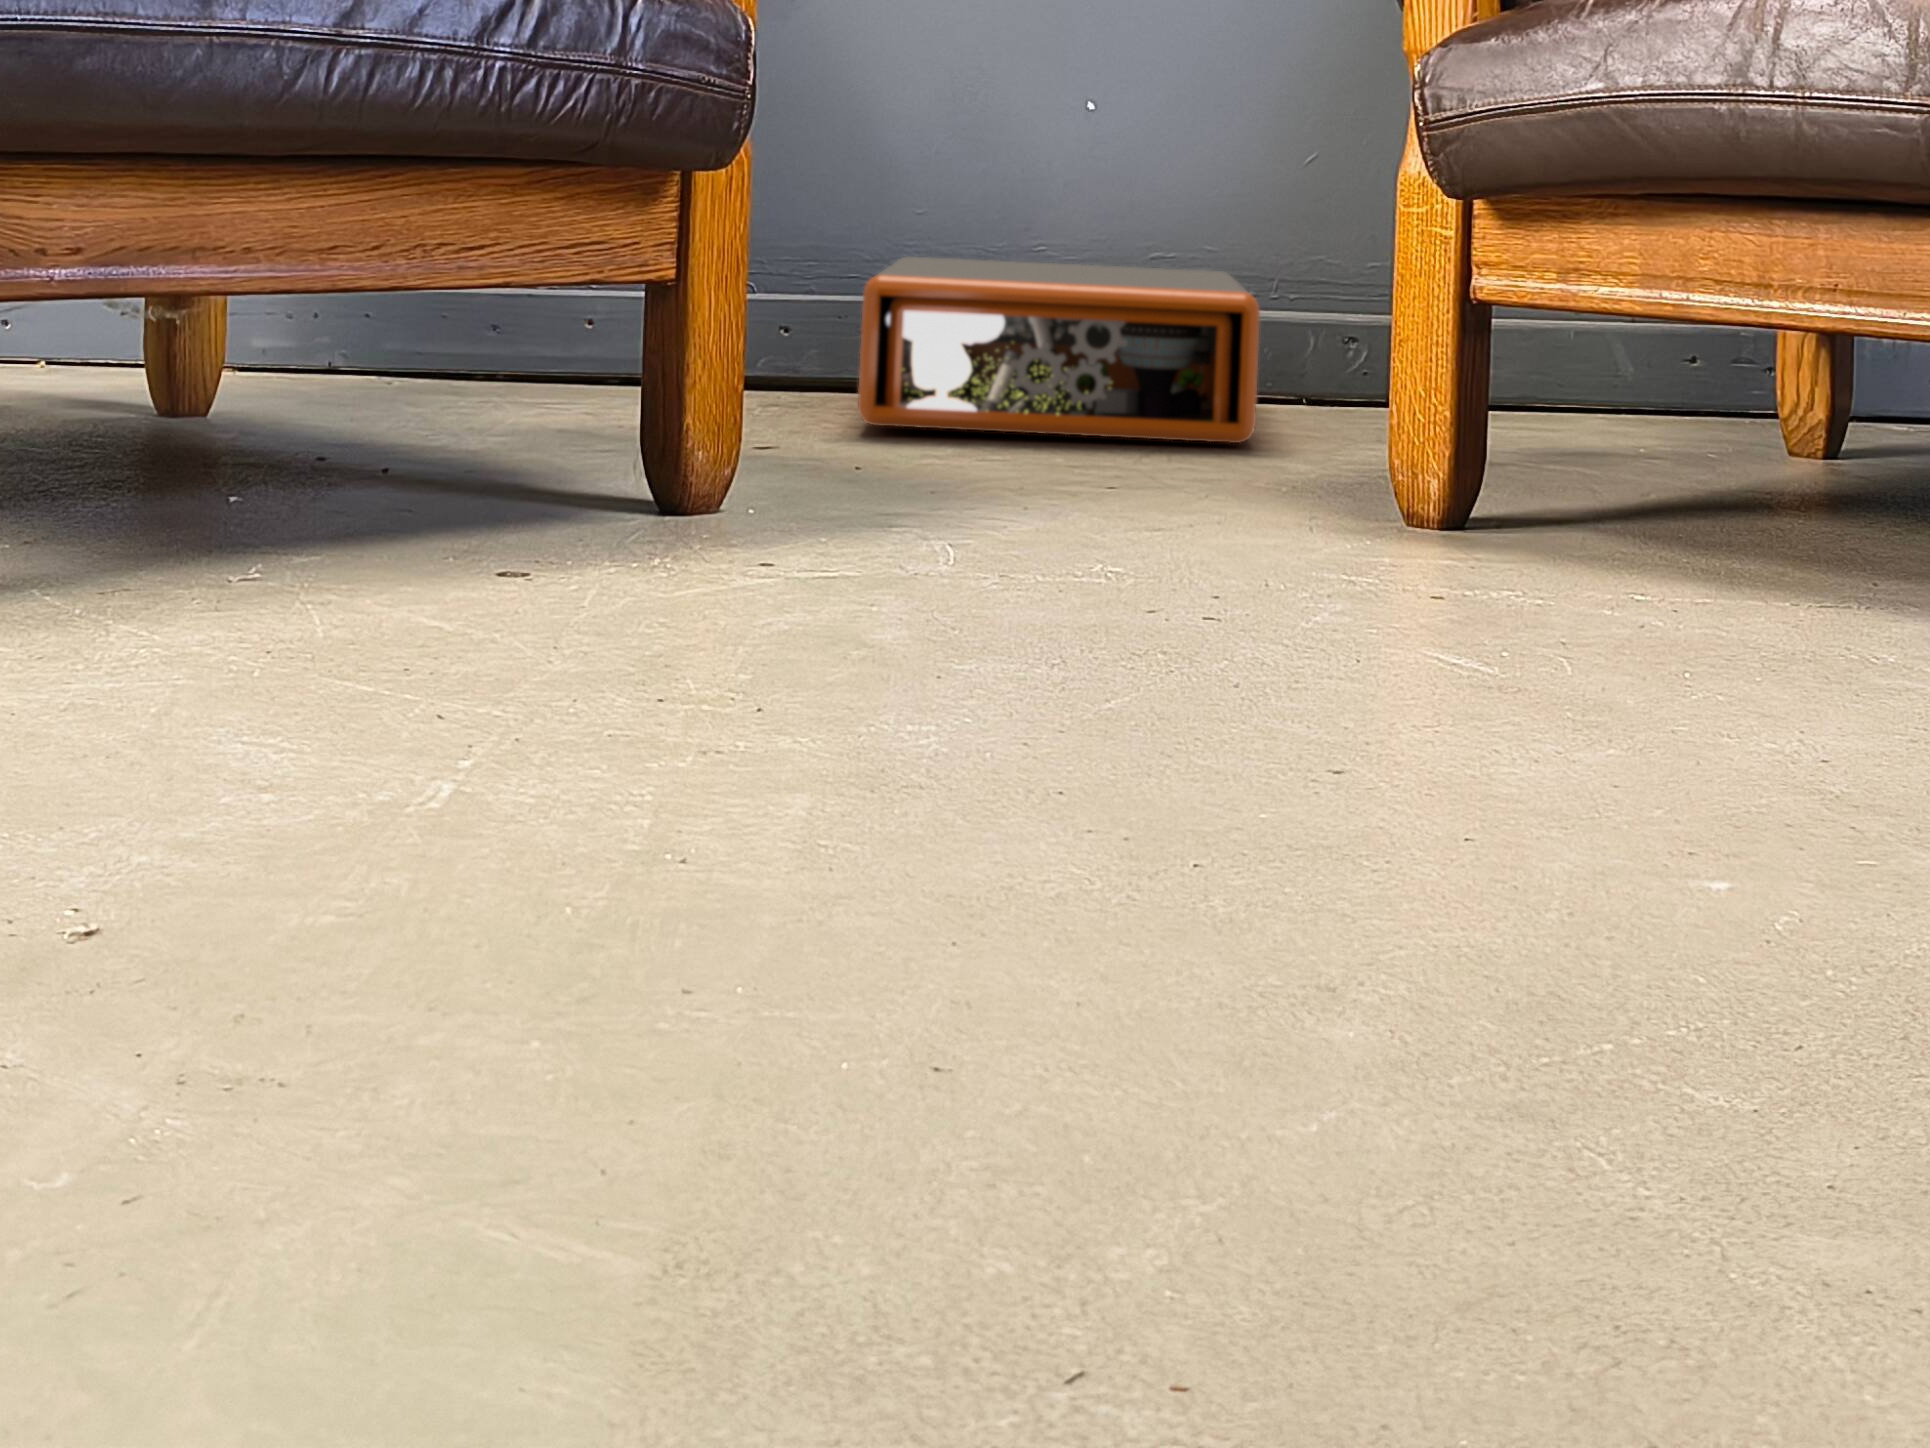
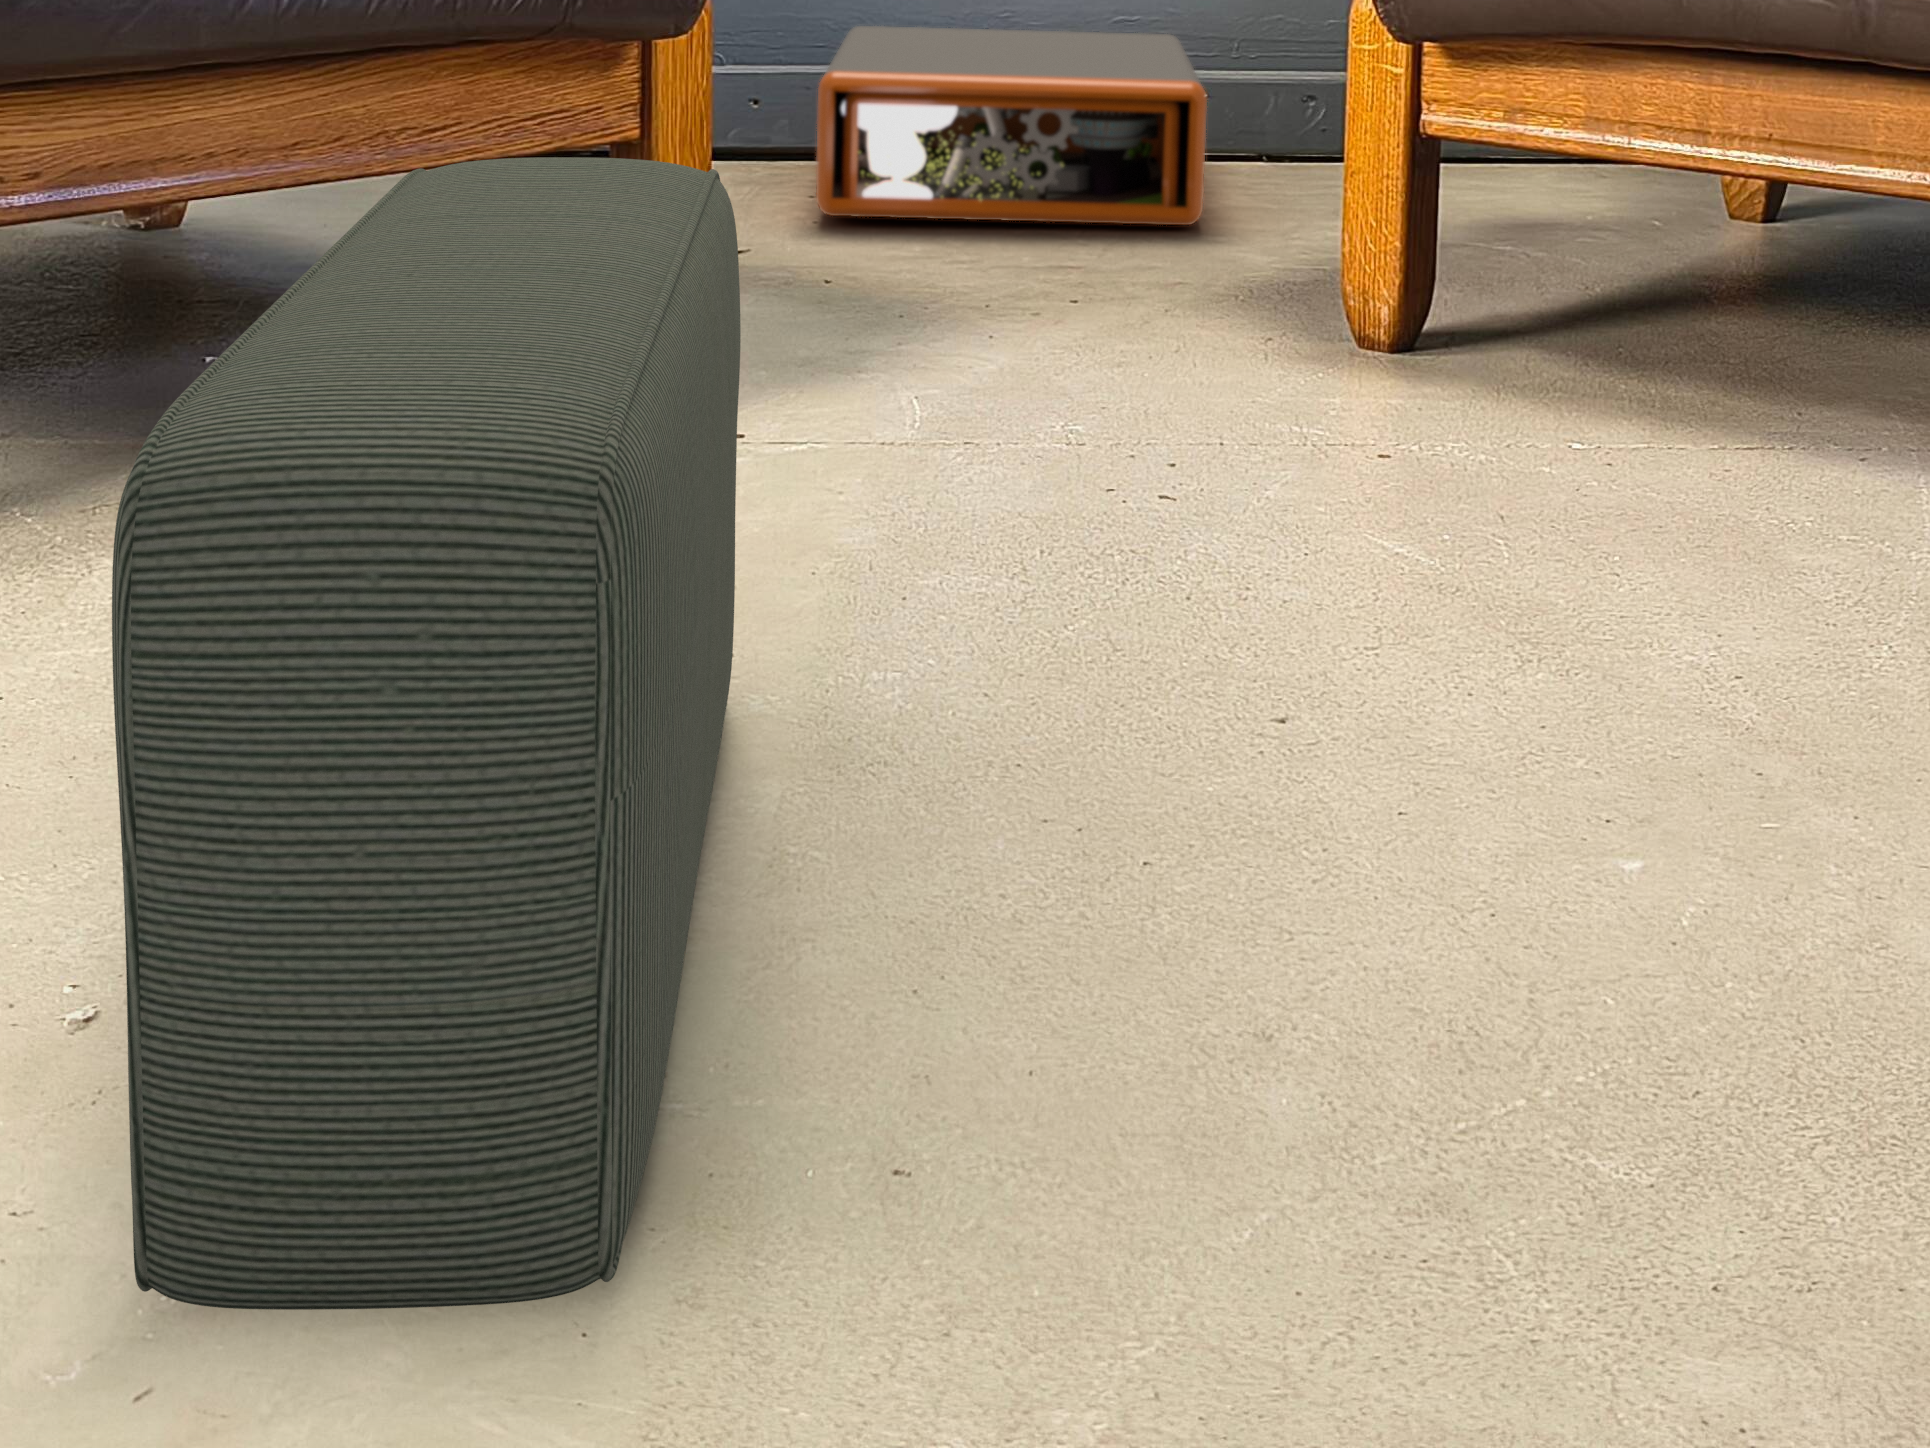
pouf: none [111,150,774,1128] -> present [112,157,741,1310]

